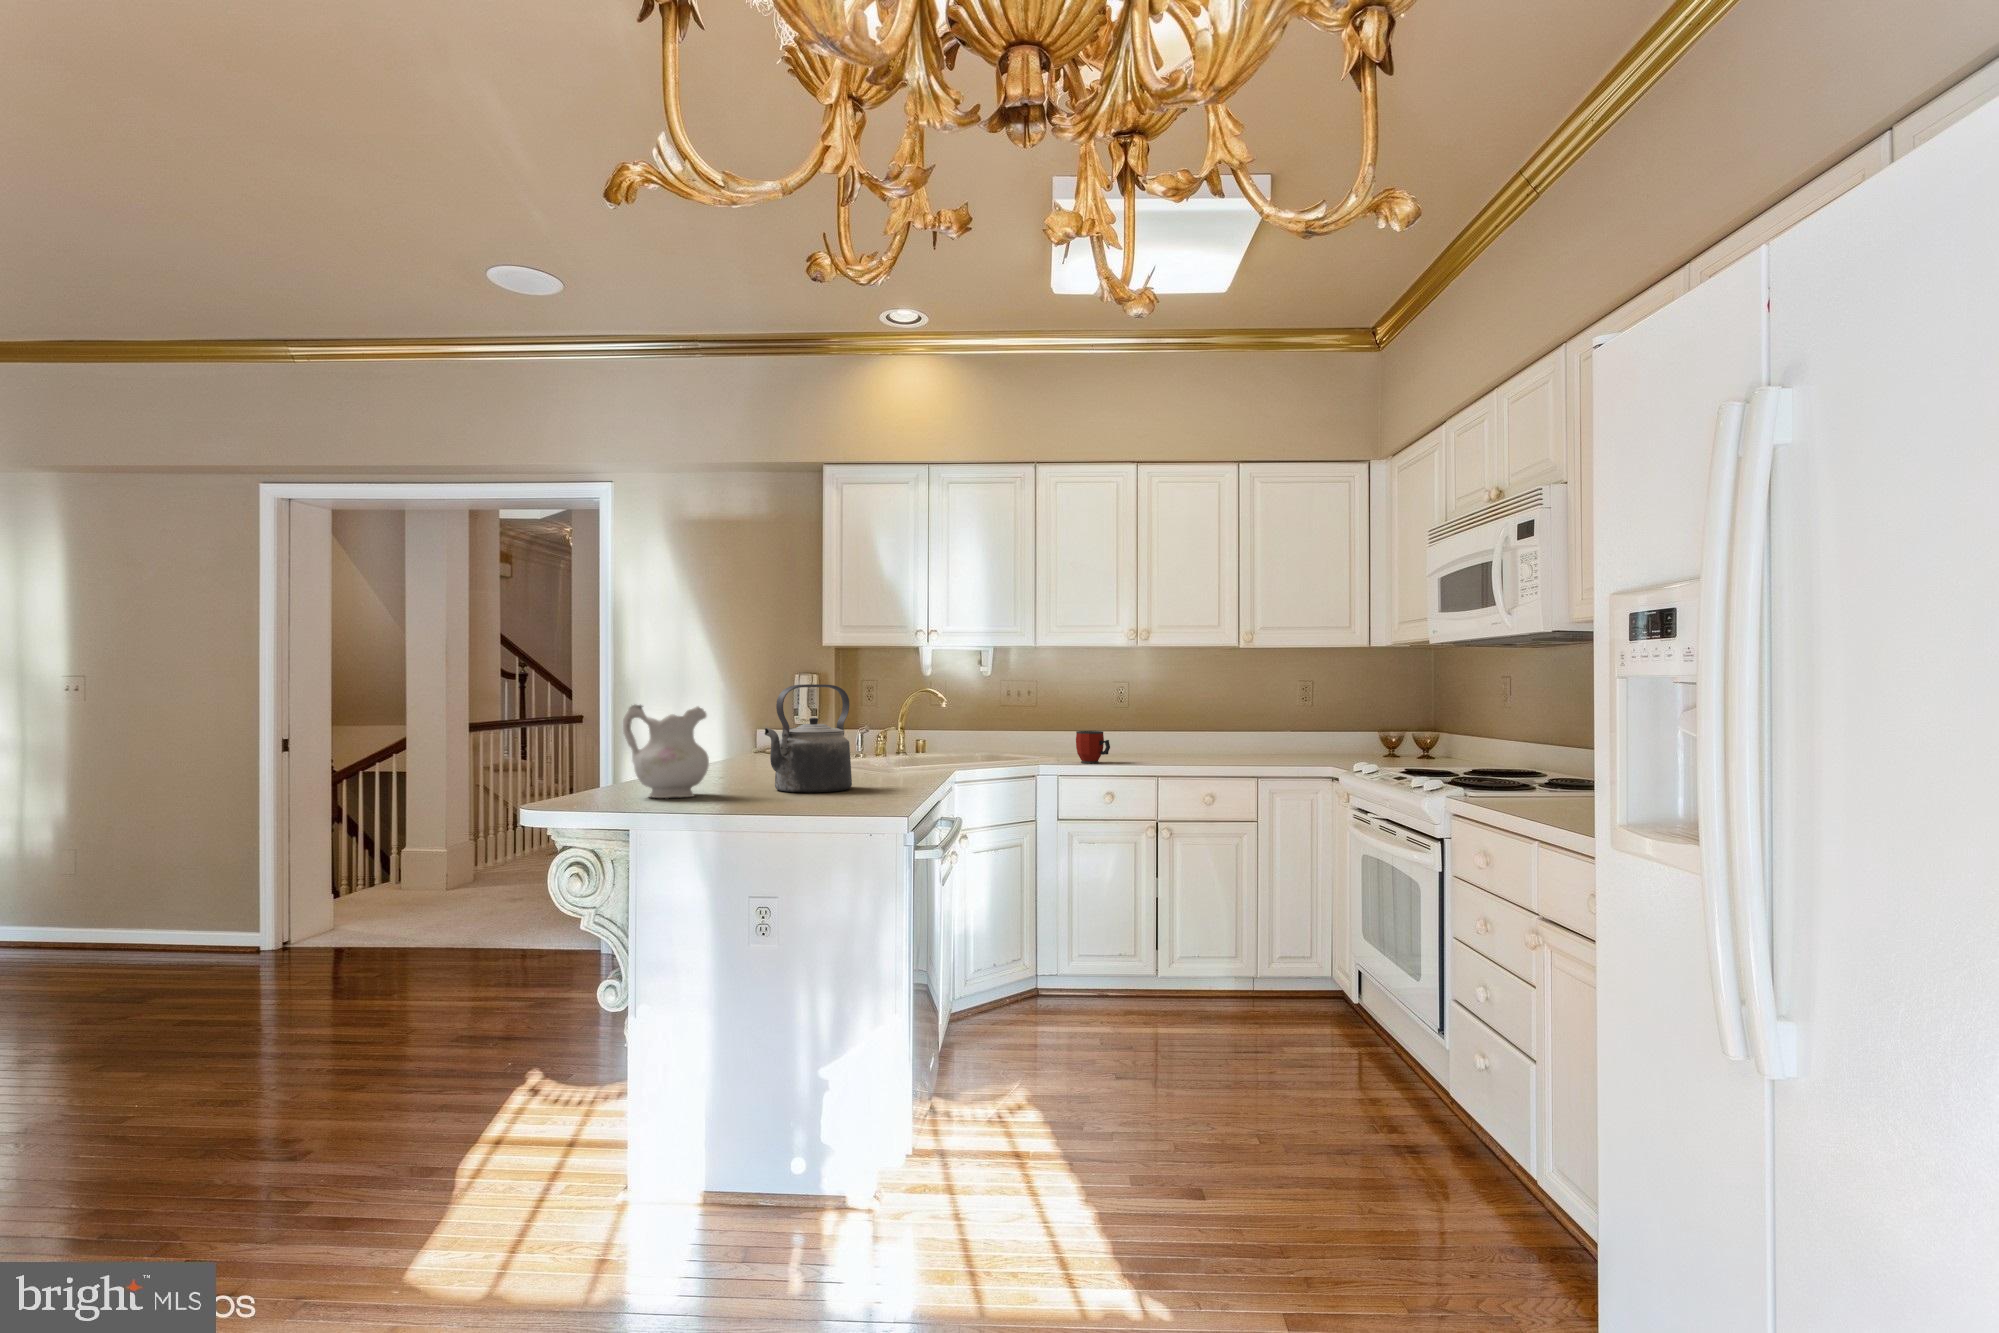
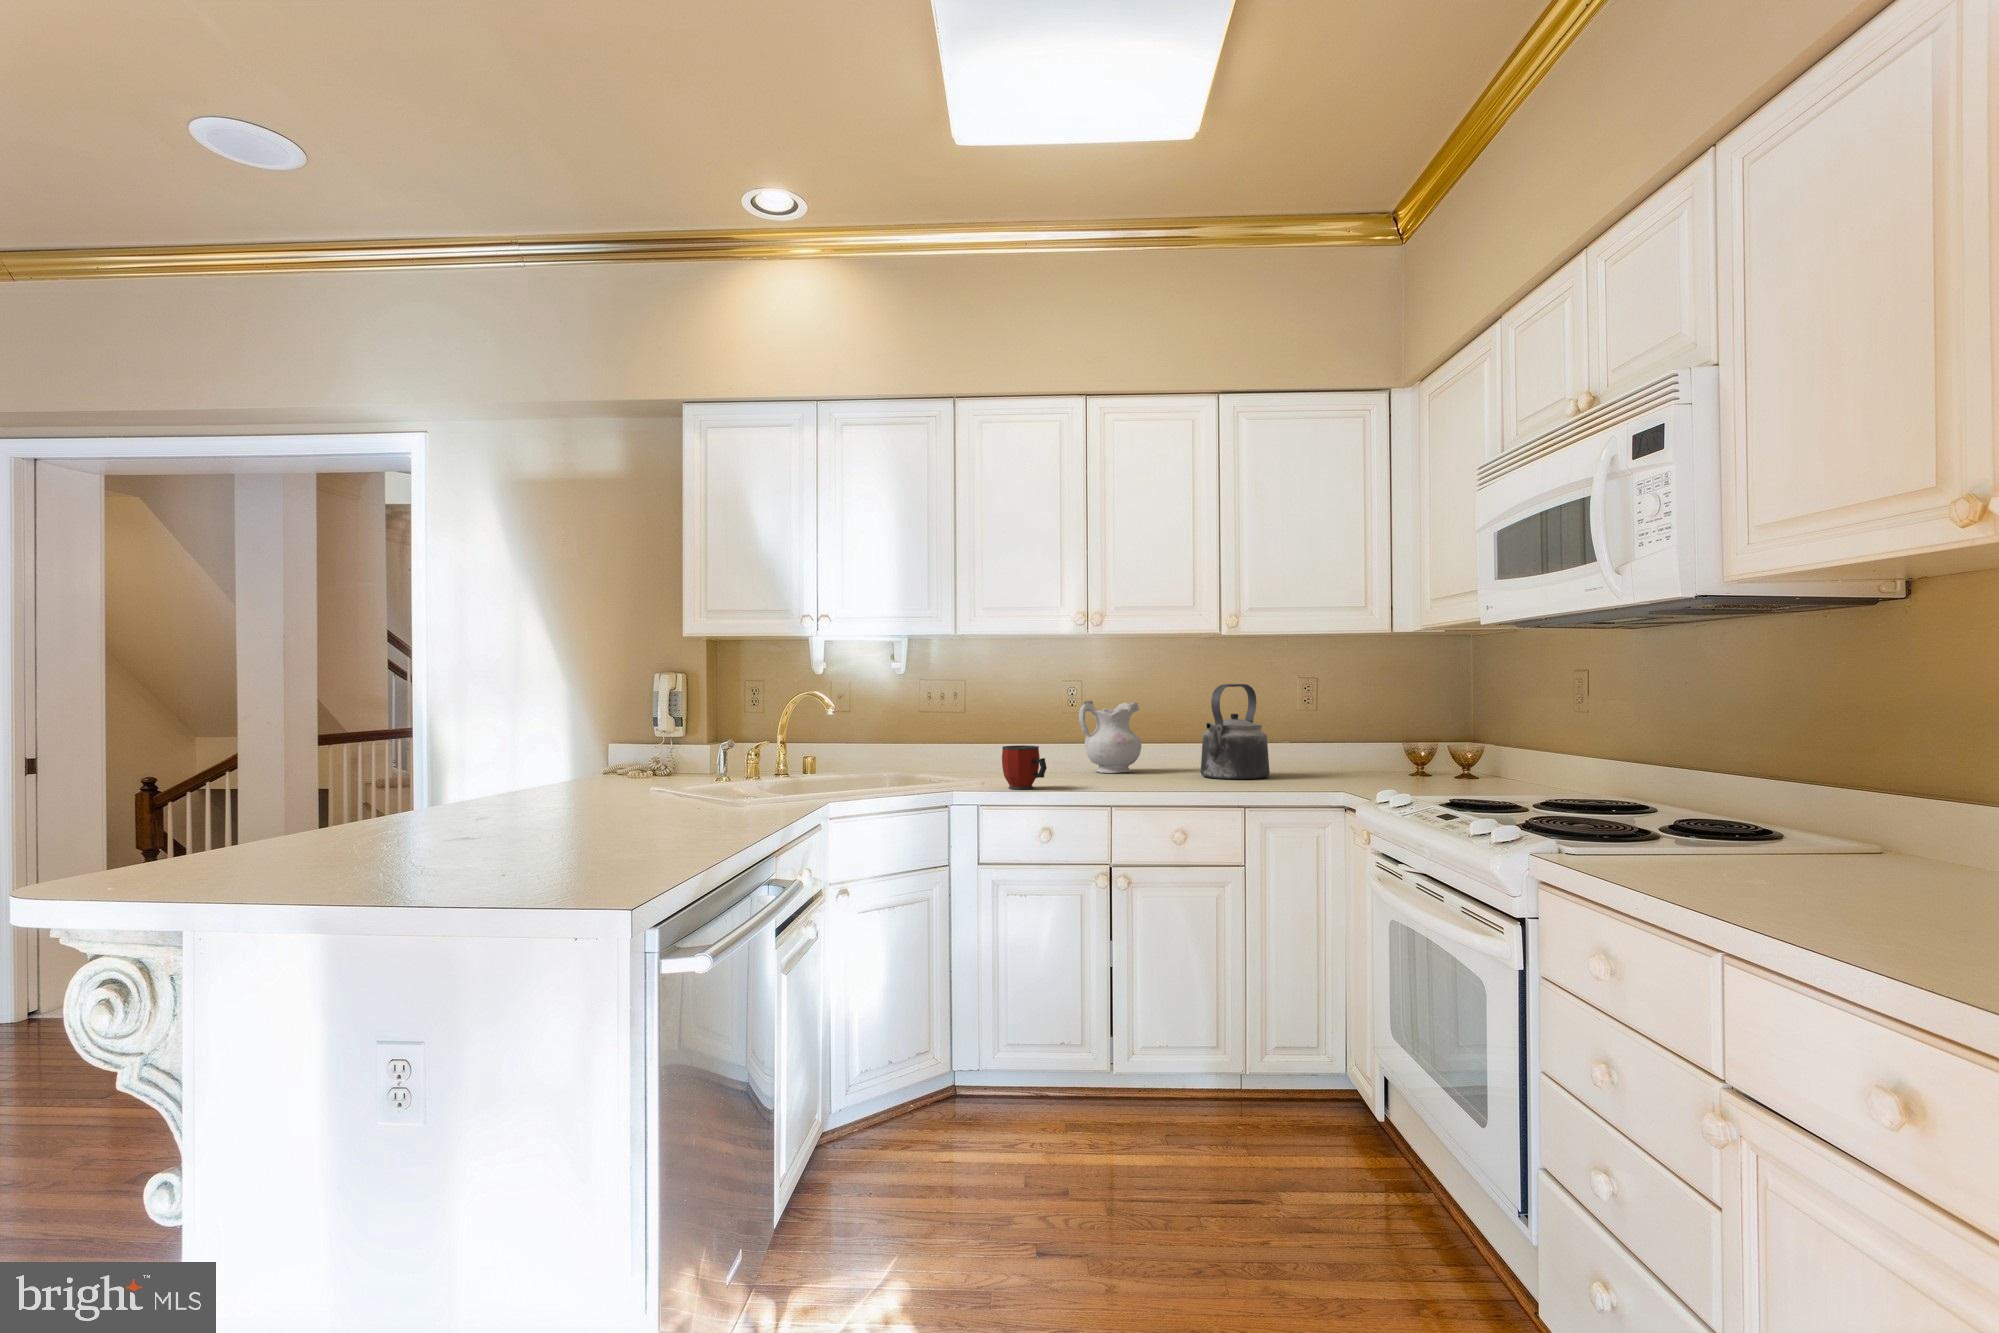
kettle: present [765,684,852,793] -> present [1201,684,1270,779]
ceramic pitcher: present [623,705,709,798] -> present [1079,701,1141,773]

